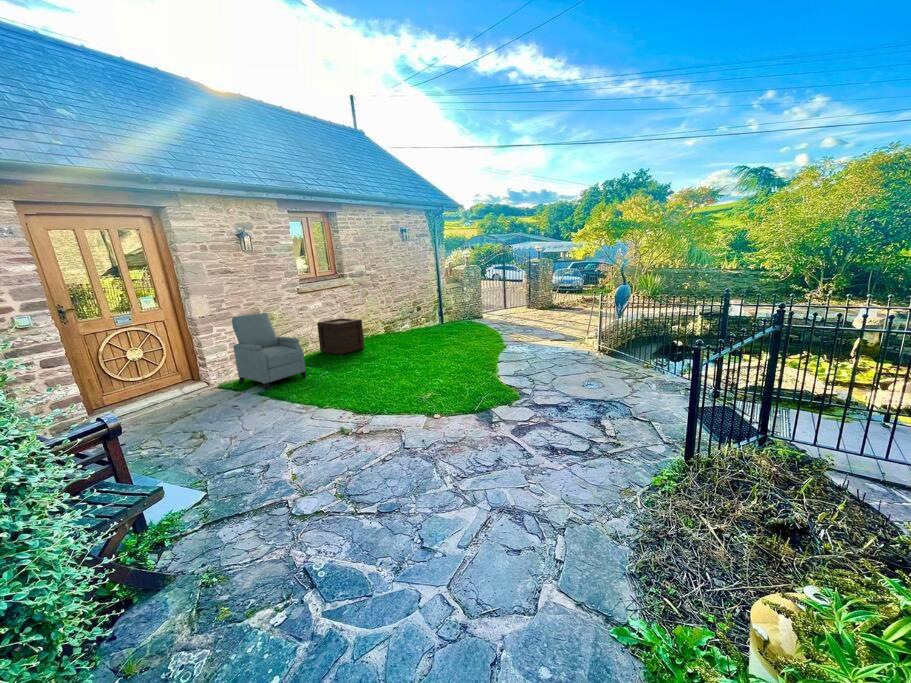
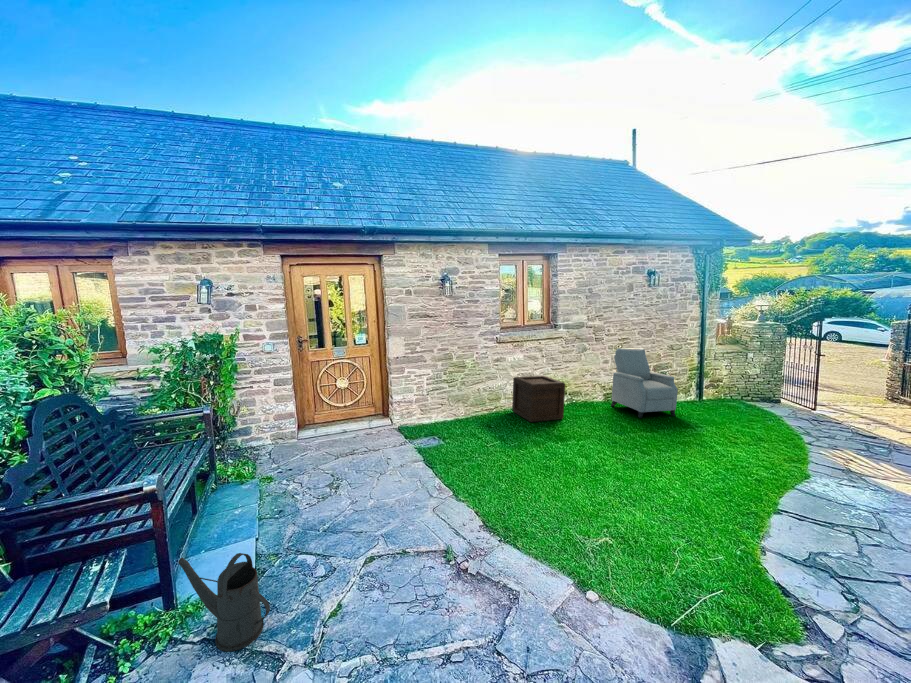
chair: present [232,313,306,390] -> present [611,348,678,418]
watering can: none [134,457,245,532] -> present [178,553,270,652]

